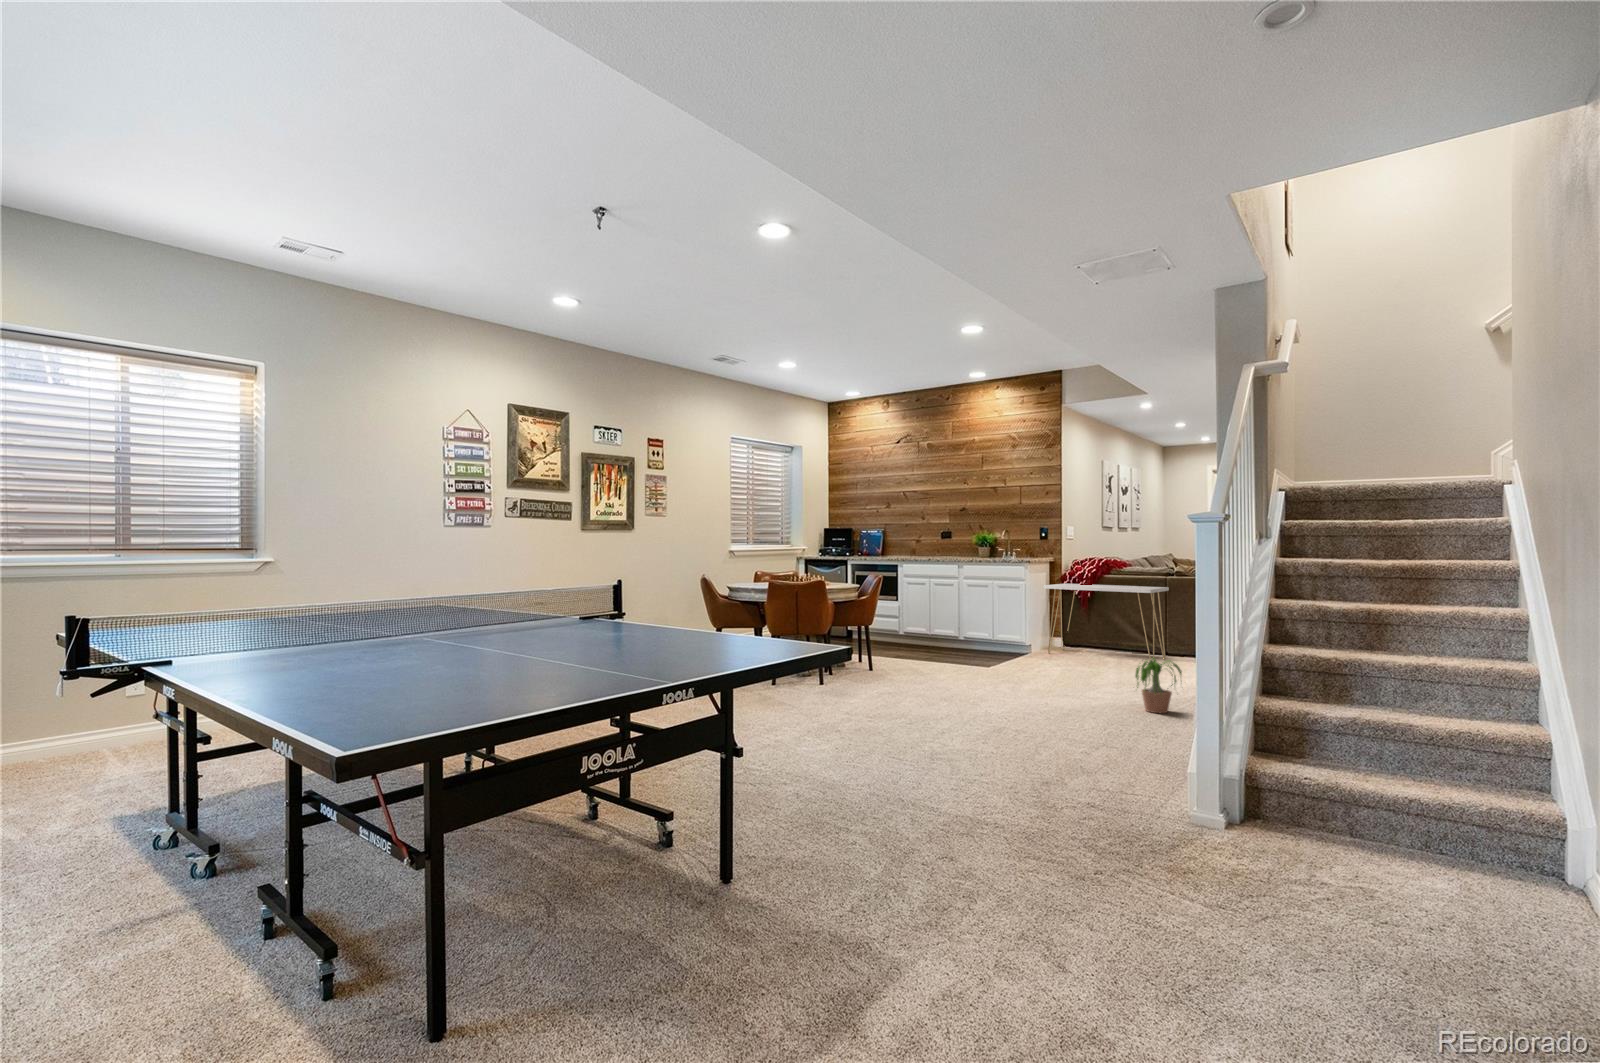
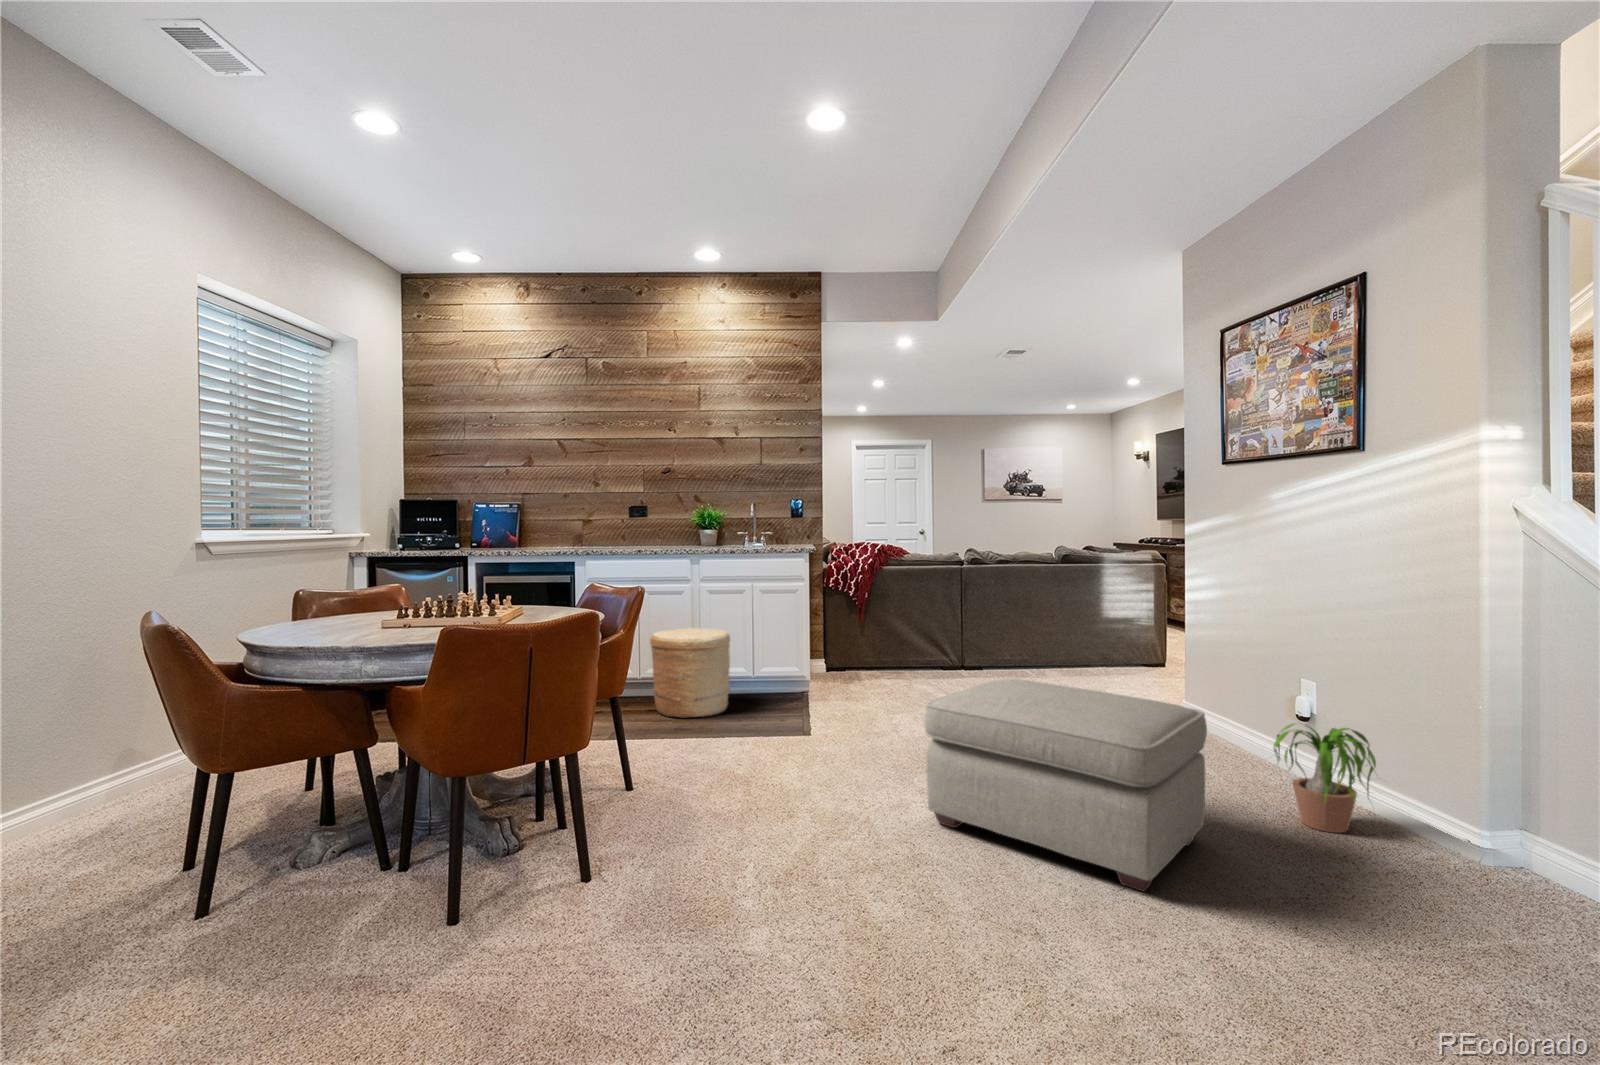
console table: present [1043,583,1169,660] -> none [828,579,987,687]
woven basket: none [923,606,970,654] -> present [650,628,730,718]
ottoman: none [965,627,1077,705] -> present [925,679,1207,891]

